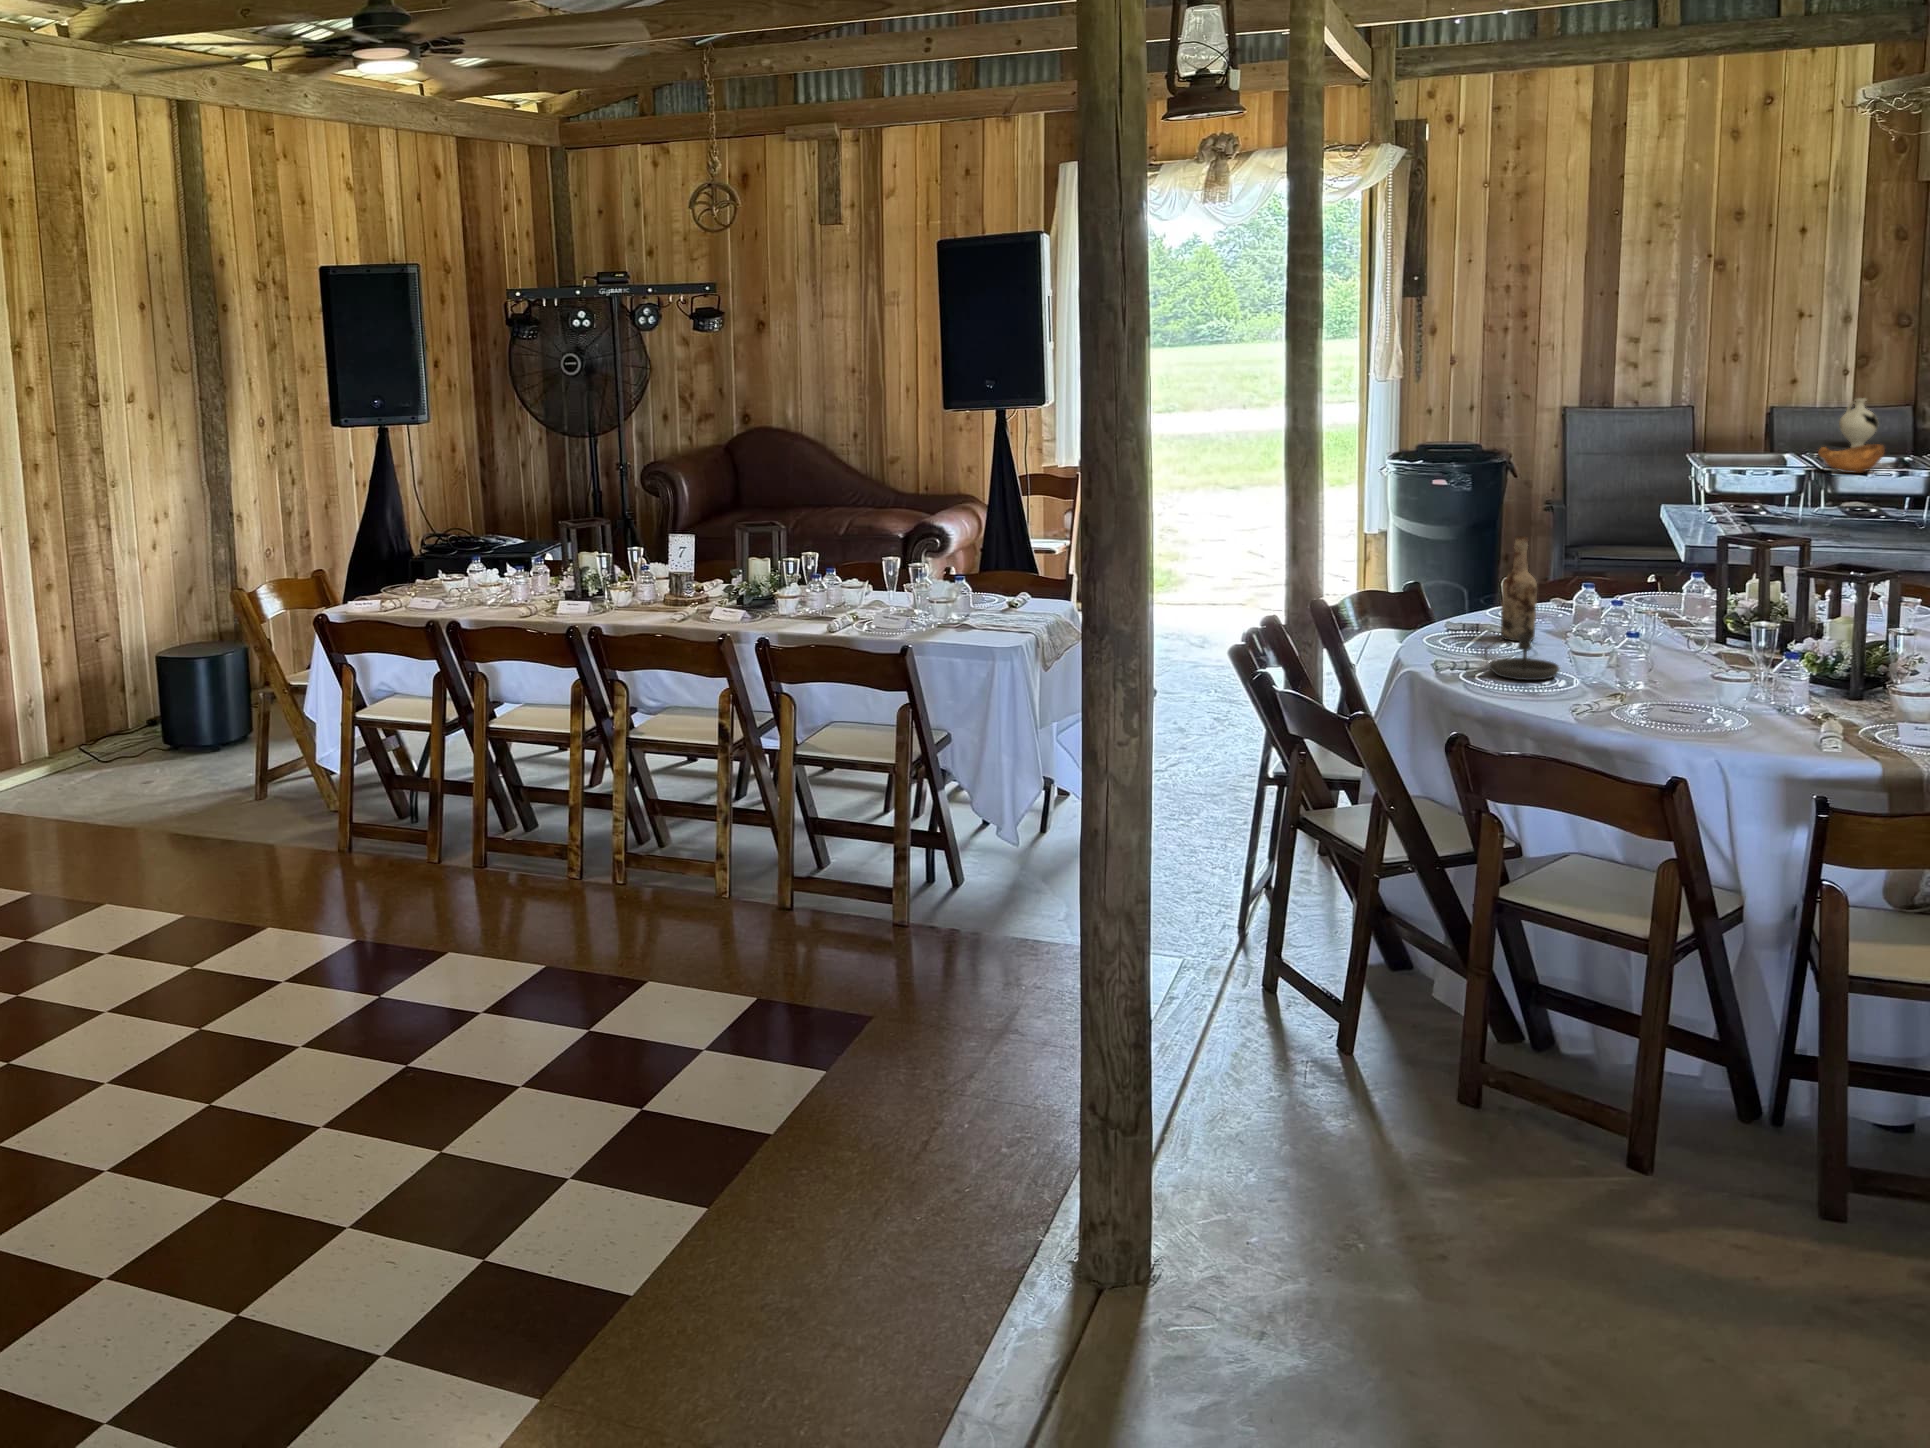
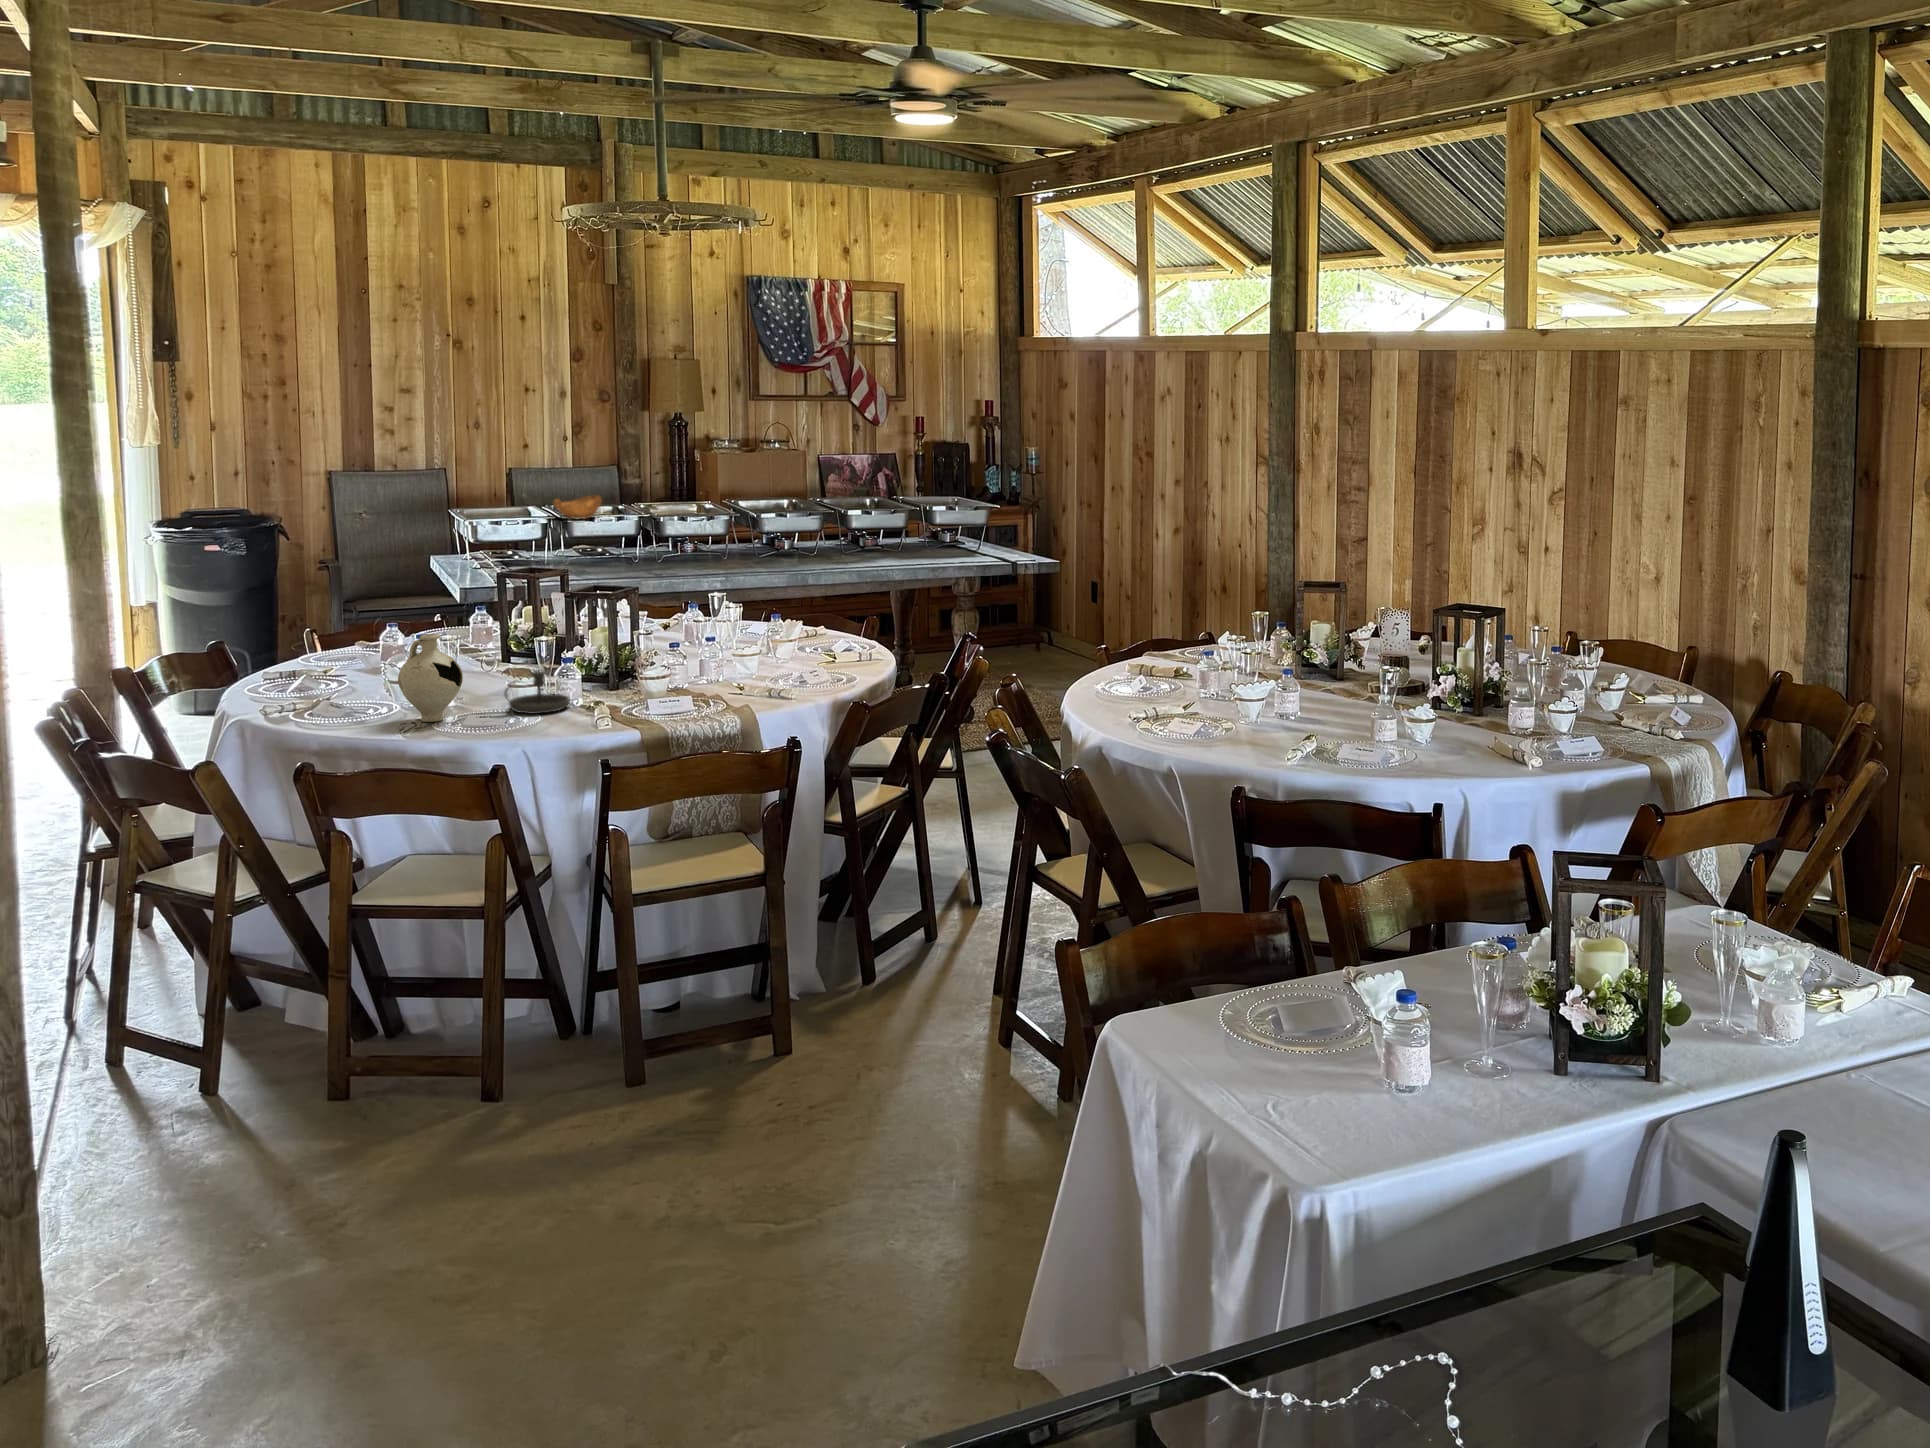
decorative vase: present [1839,399,1878,448] -> present [398,634,463,722]
wine bottle: present [1501,536,1537,641] -> none [315,583,350,680]
candlestick: present [1484,634,1559,680] -> present [505,672,570,714]

